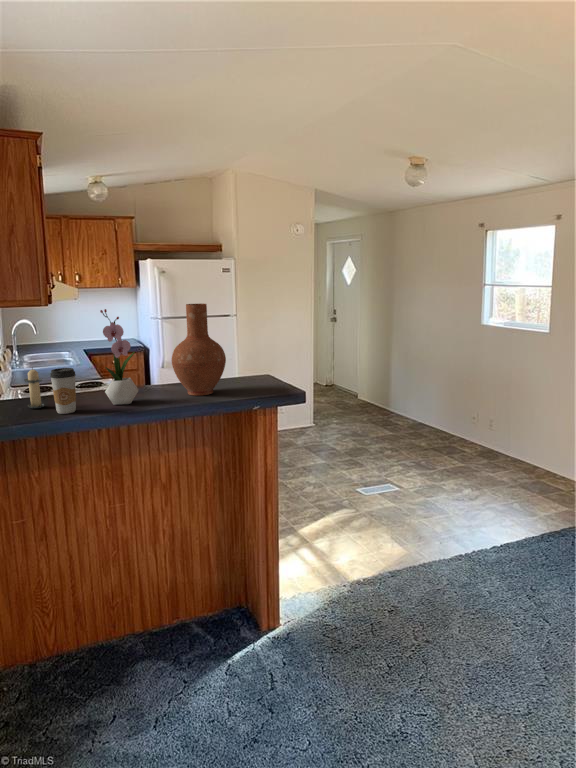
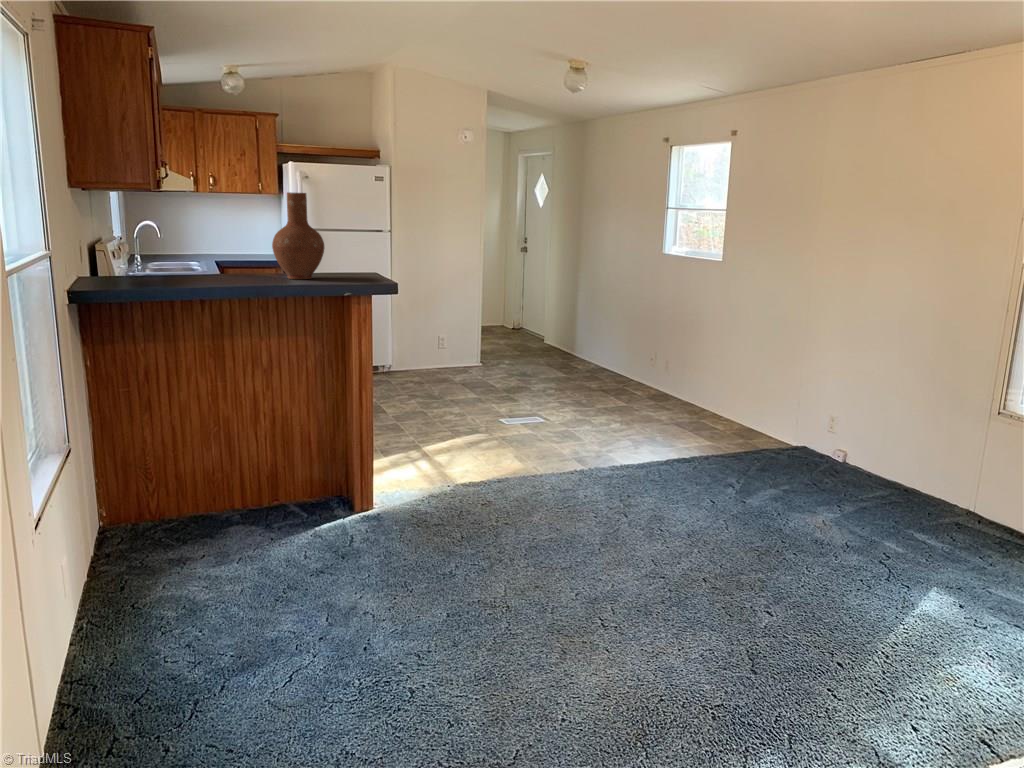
flower arrangement: present [100,309,139,405] -> none [202,191,239,281]
candle: present [25,368,44,408] -> none [131,241,153,280]
coffee cup: present [50,368,76,414] -> none [155,243,178,283]

